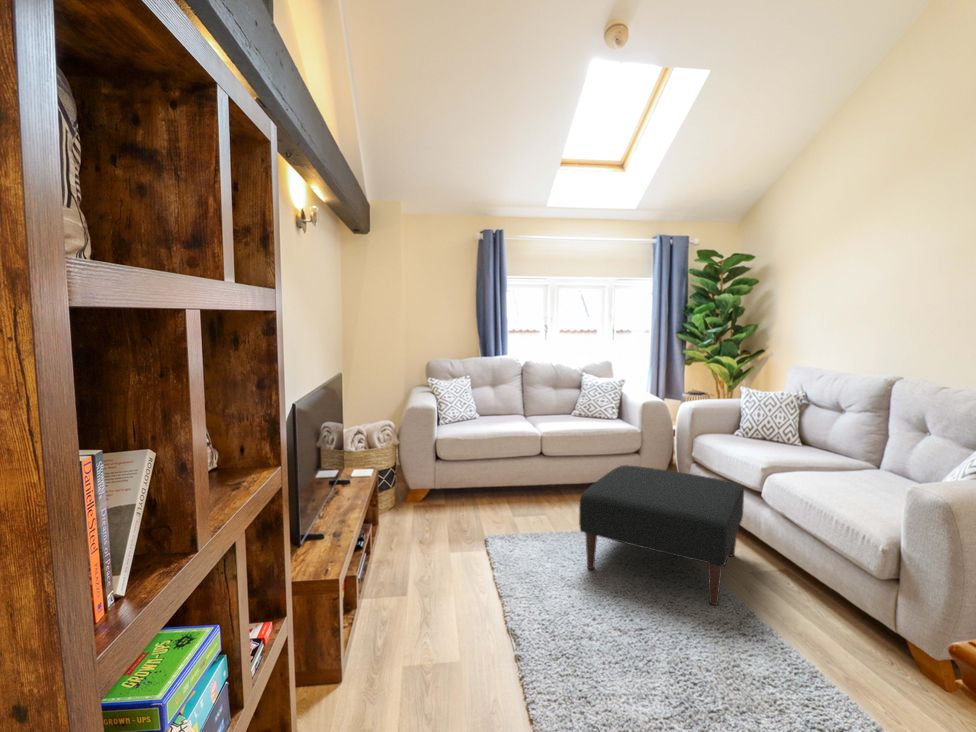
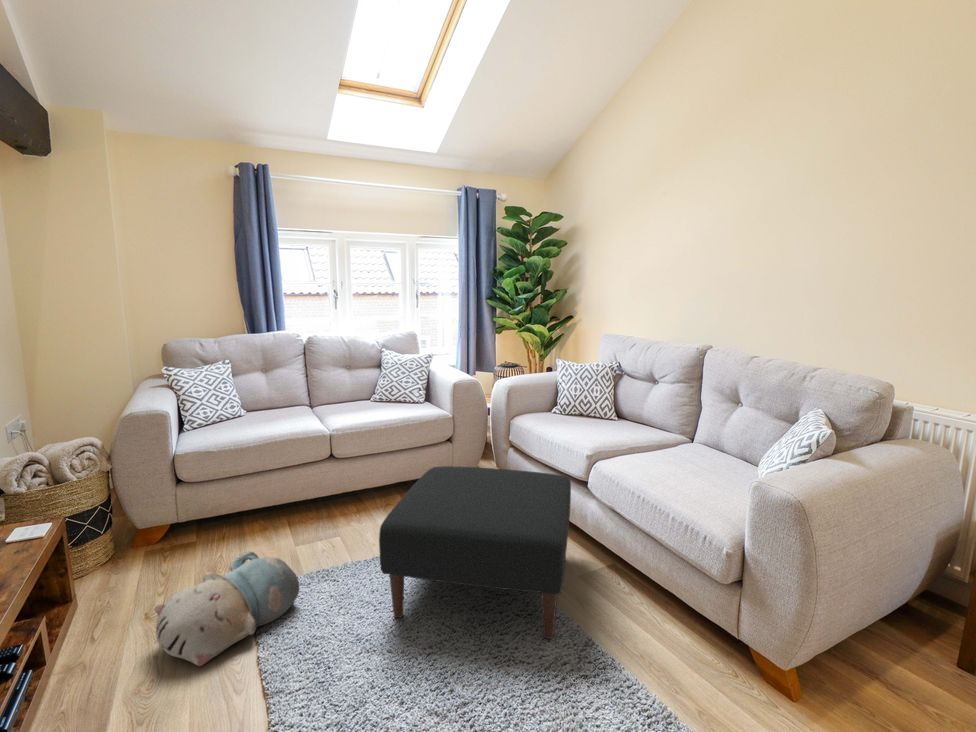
plush toy: none [434,505,520,568] -> present [155,551,299,666]

